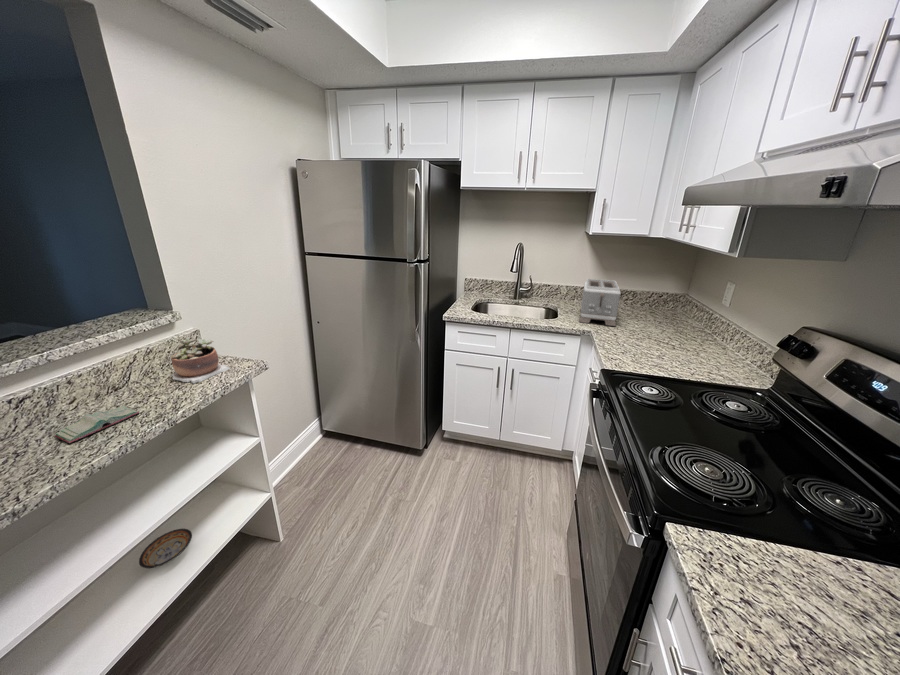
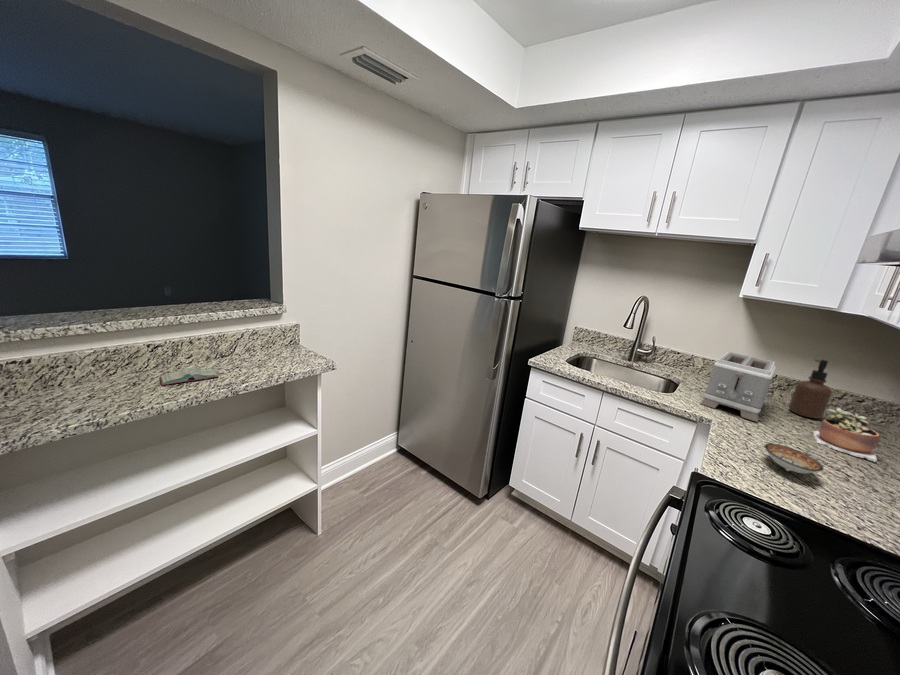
soap dispenser: none [626,274,648,316] -> present [789,360,832,418]
succulent plant: present [171,337,229,384] -> present [813,408,880,462]
ceramic bowl: present [139,529,192,568] -> present [765,443,823,473]

